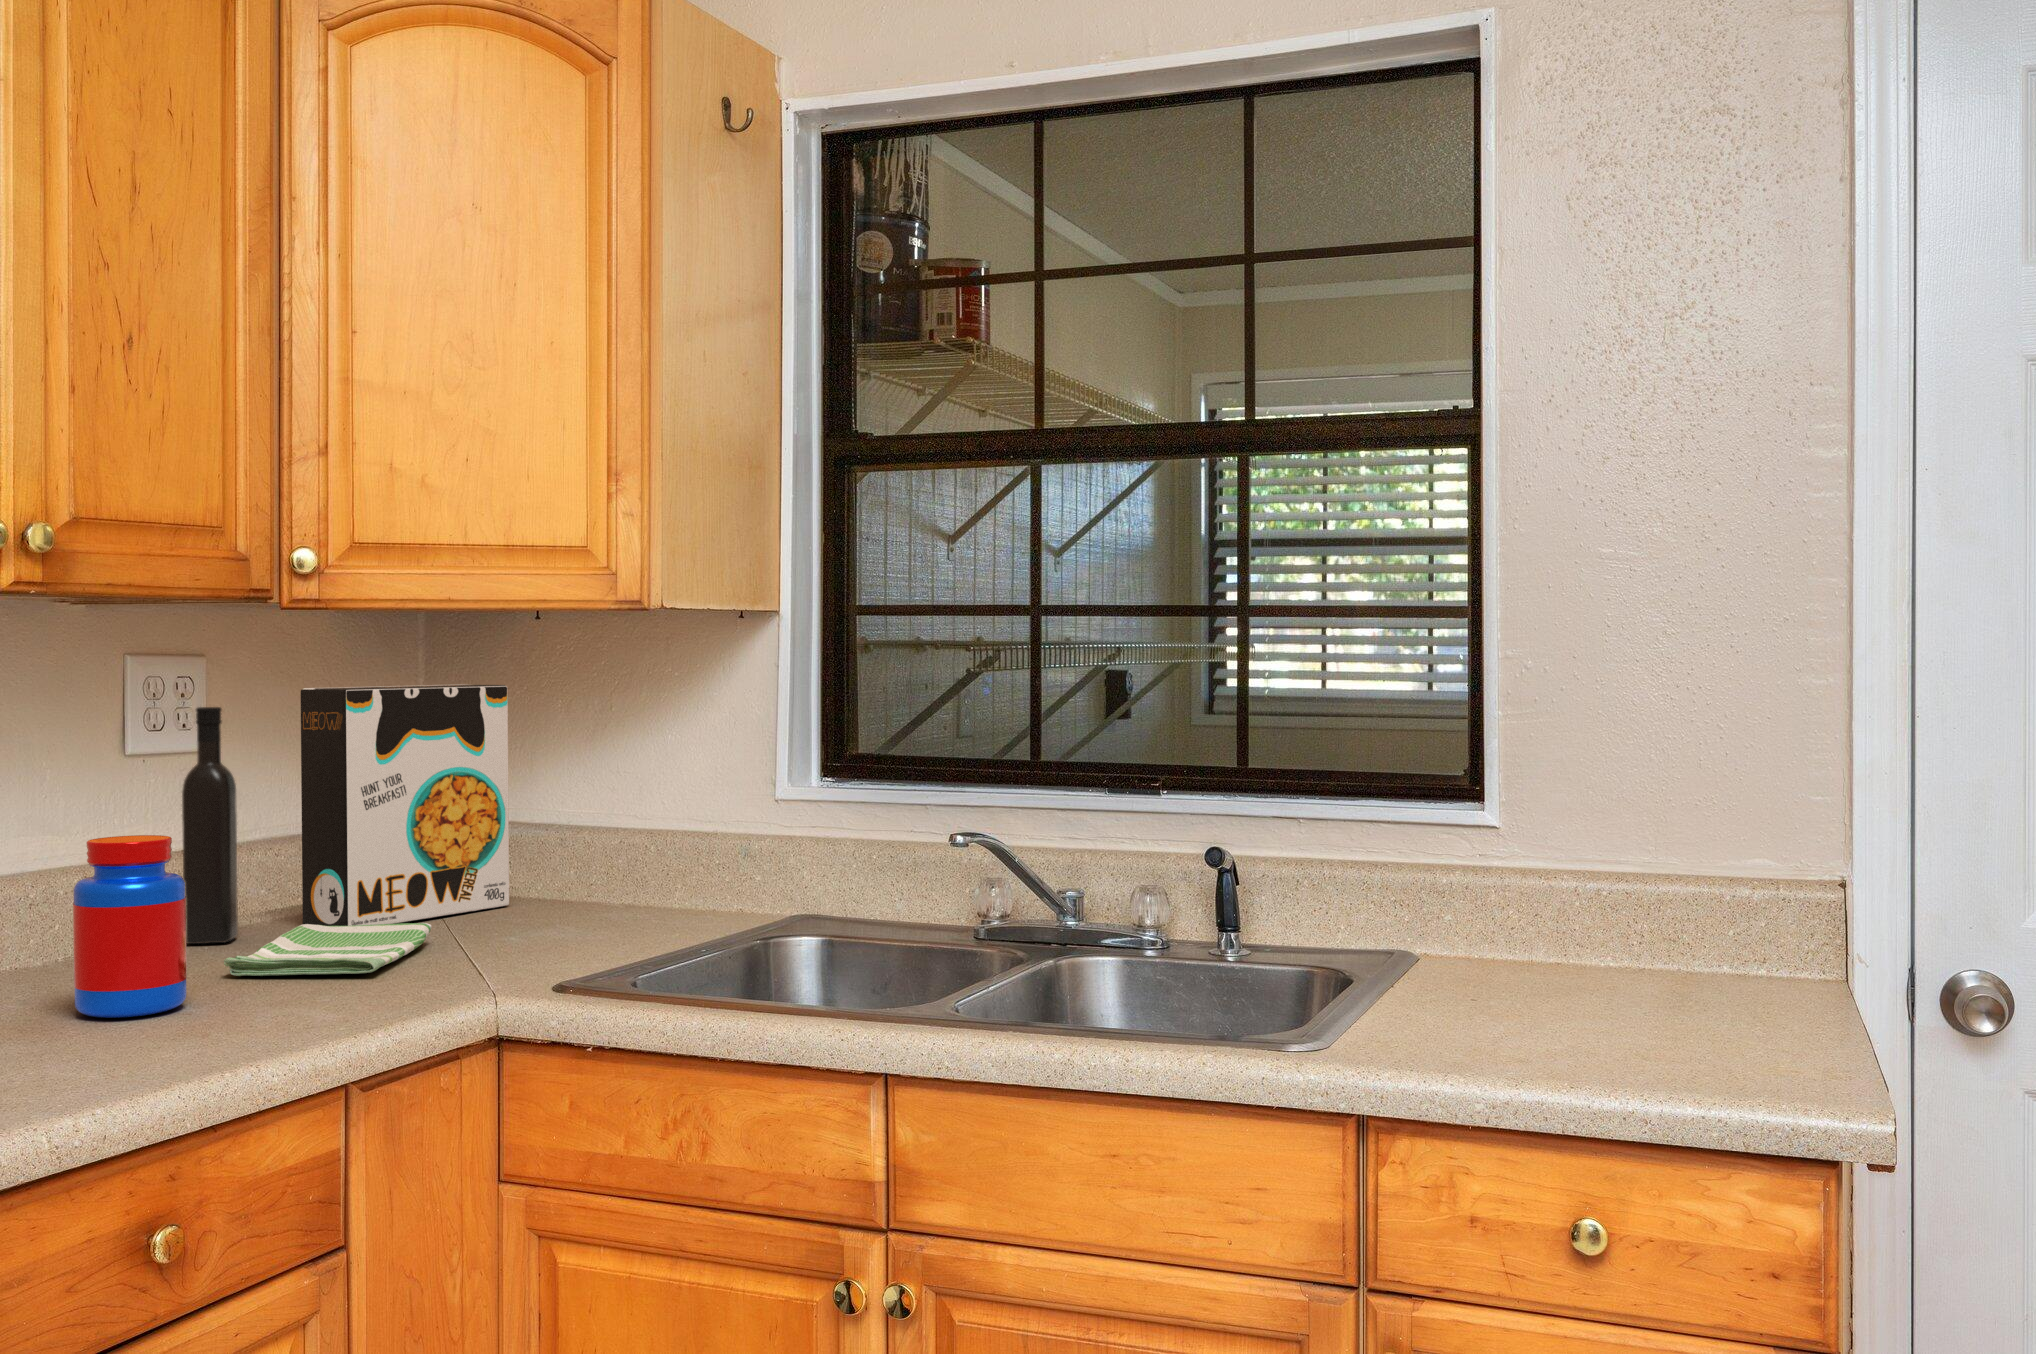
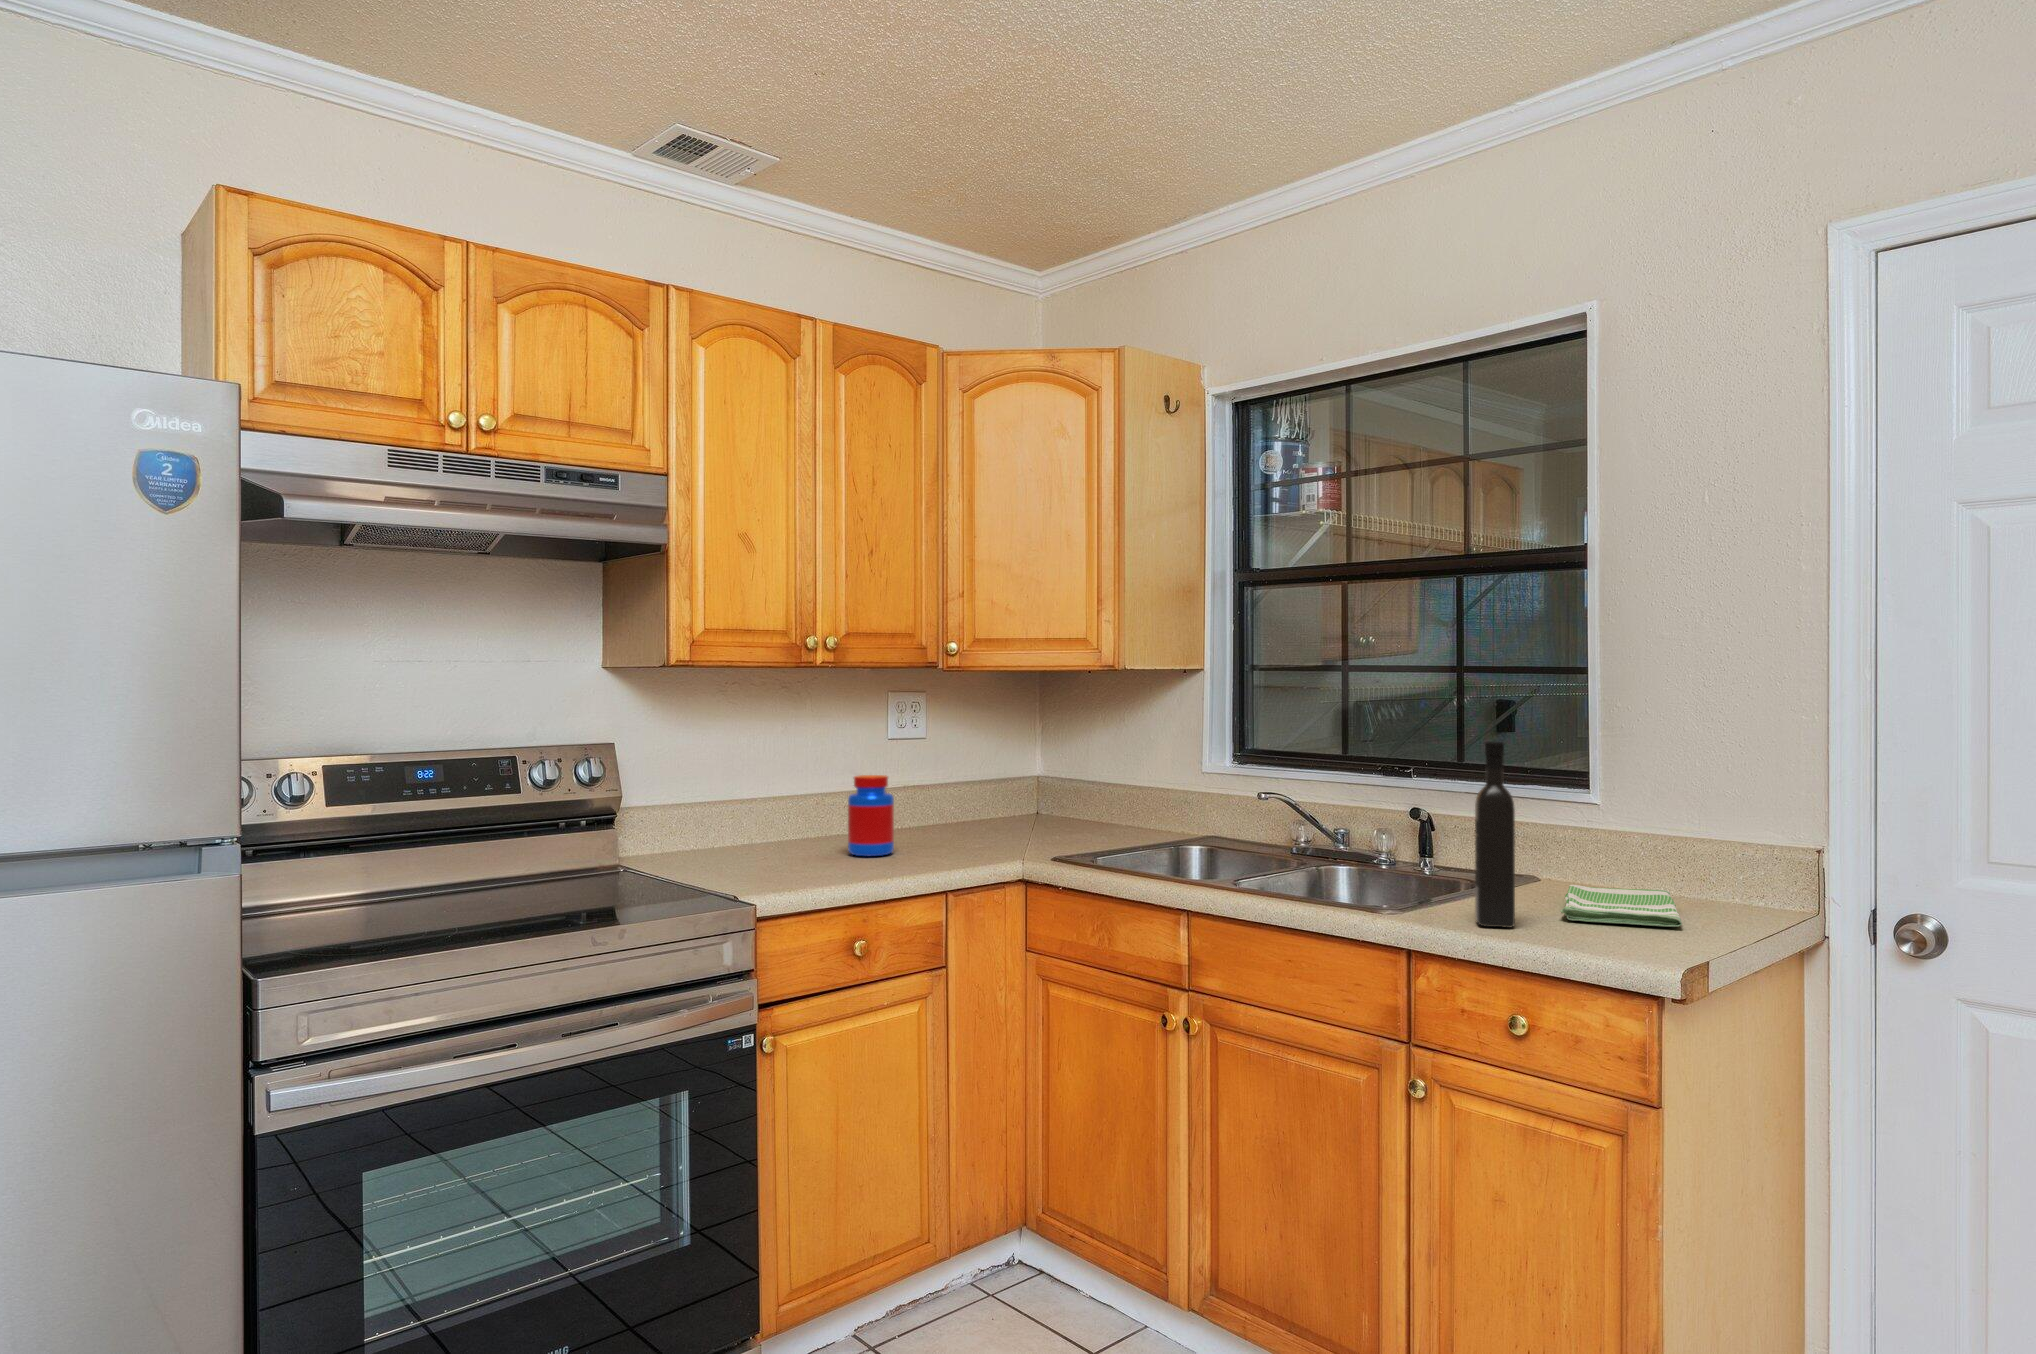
cereal box: present [300,684,509,926] -> none [967,706,1070,829]
wine bottle: present [182,707,238,944] -> present [1475,741,1515,928]
dish towel: present [224,923,431,976] -> present [1560,885,1682,927]

